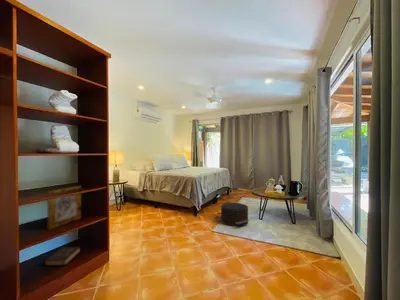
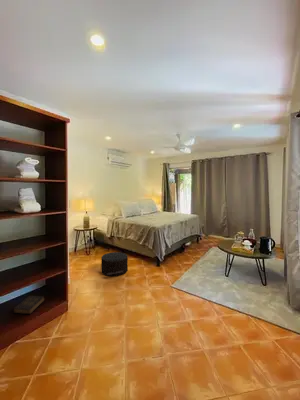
picture frame: present [48,186,81,229] -> none [12,244,43,284]
pouf: present [217,203,249,226] -> present [101,252,128,277]

